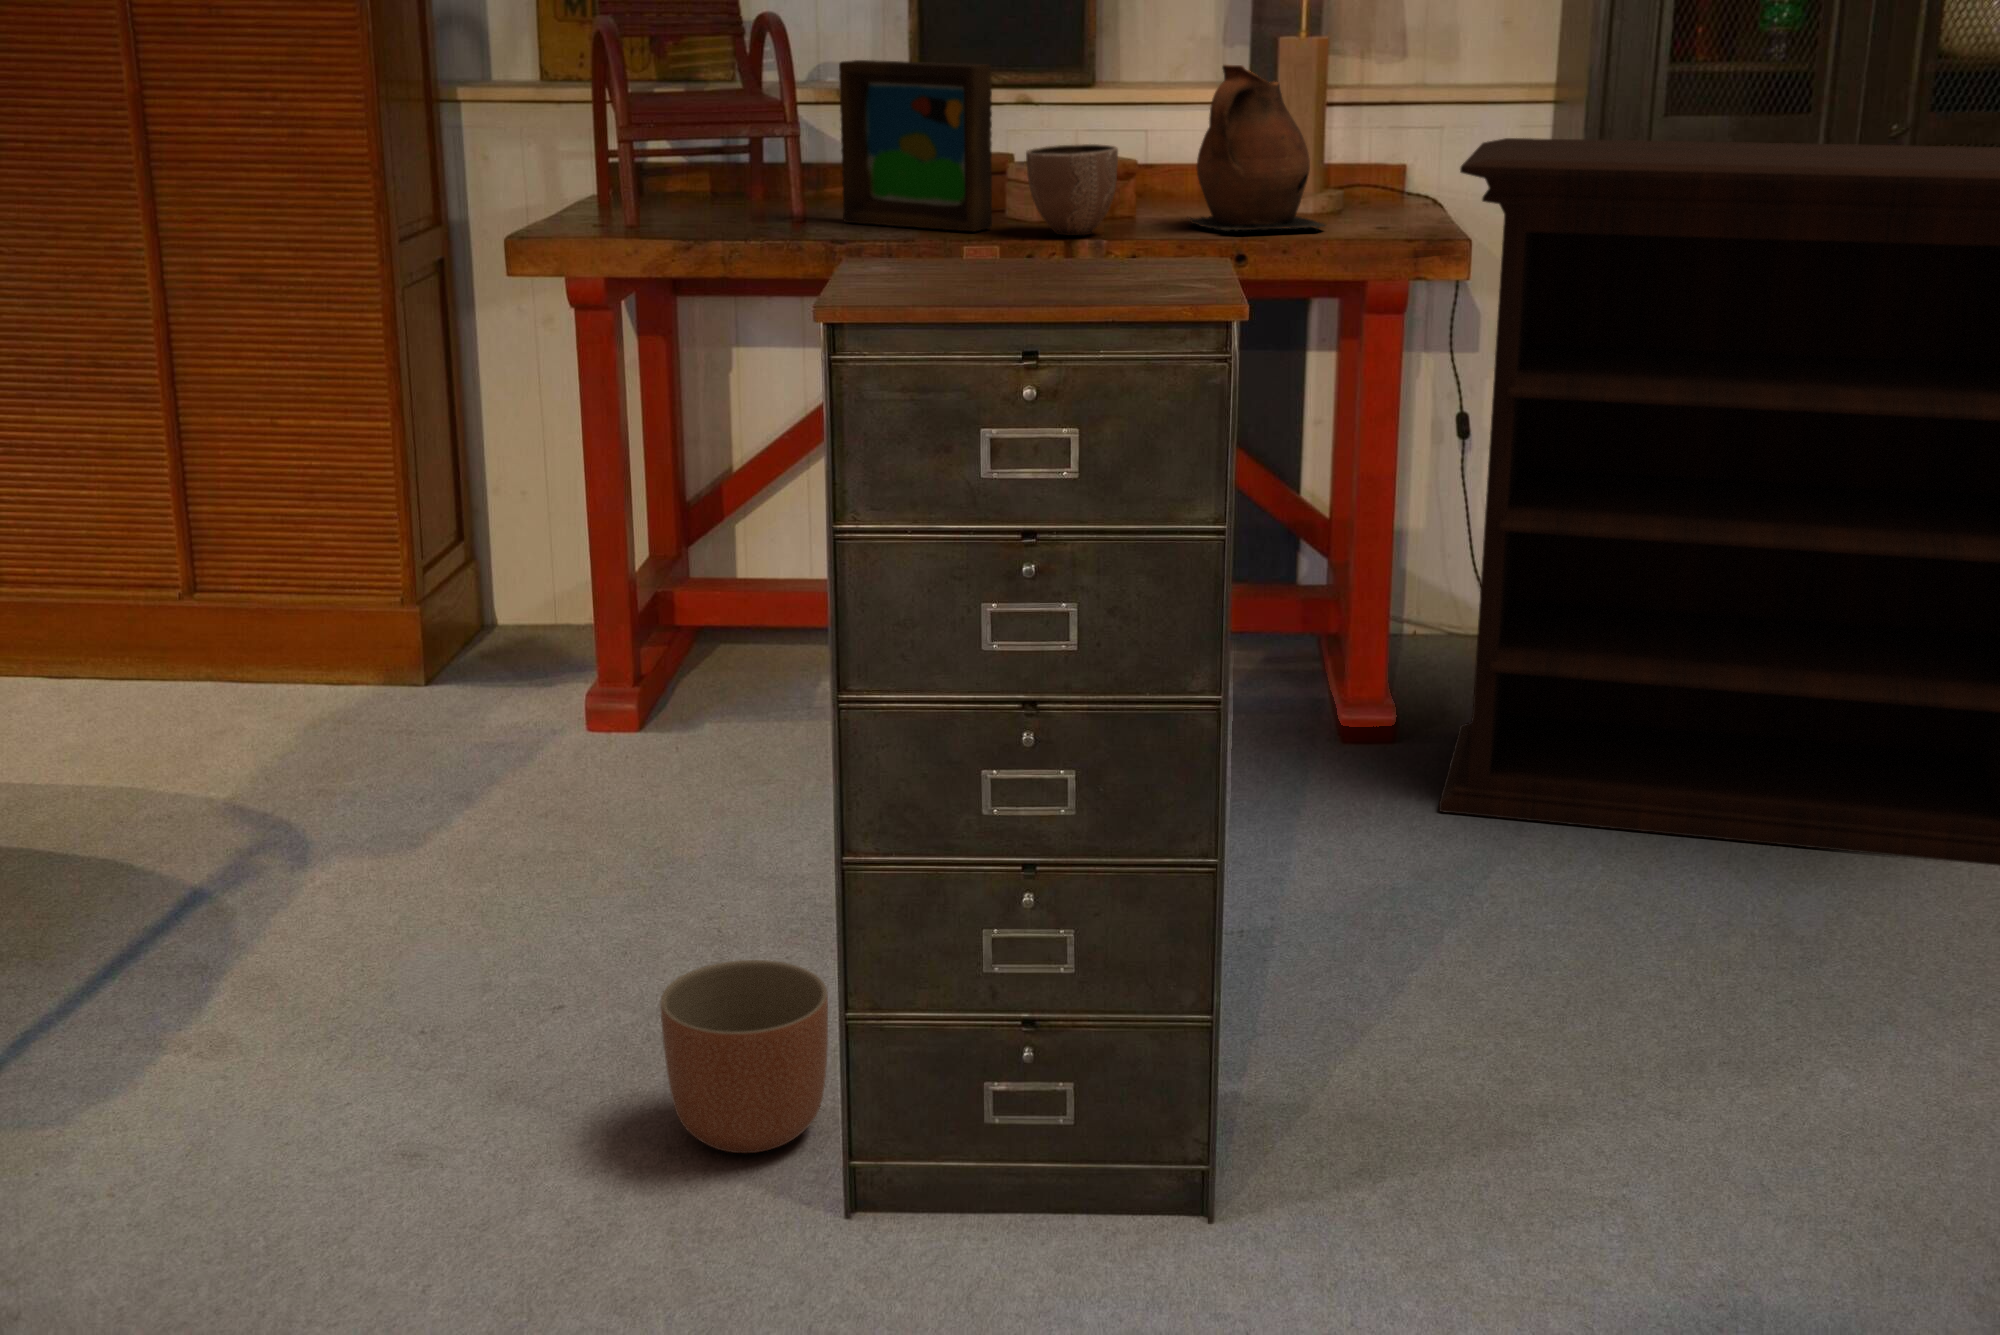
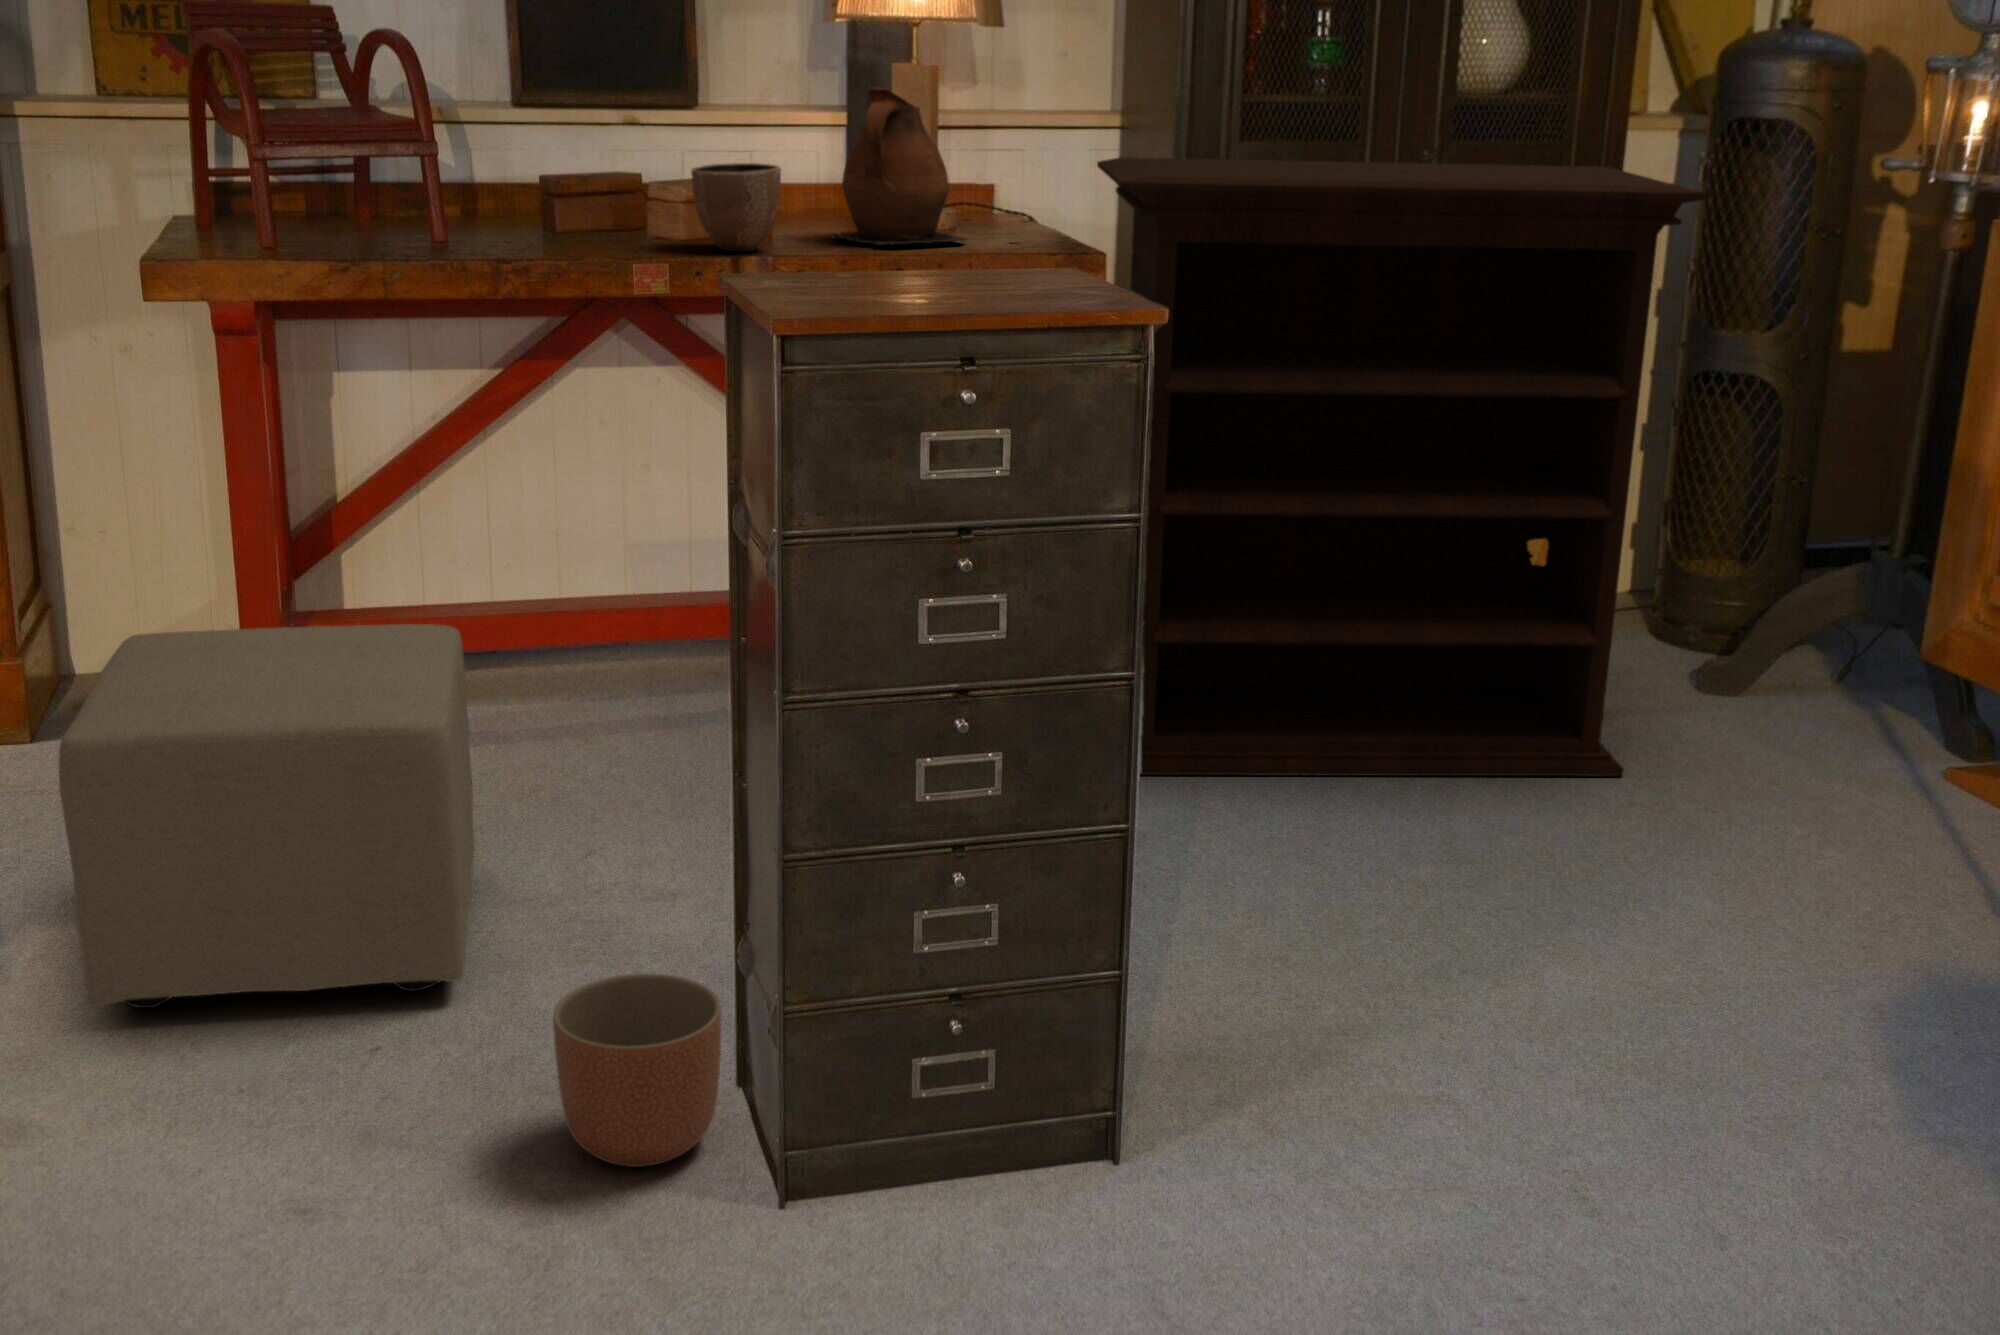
picture frame: present [839,60,992,232] -> none [486,79,652,249]
ottoman: none [308,590,743,954] -> present [59,624,474,1009]

